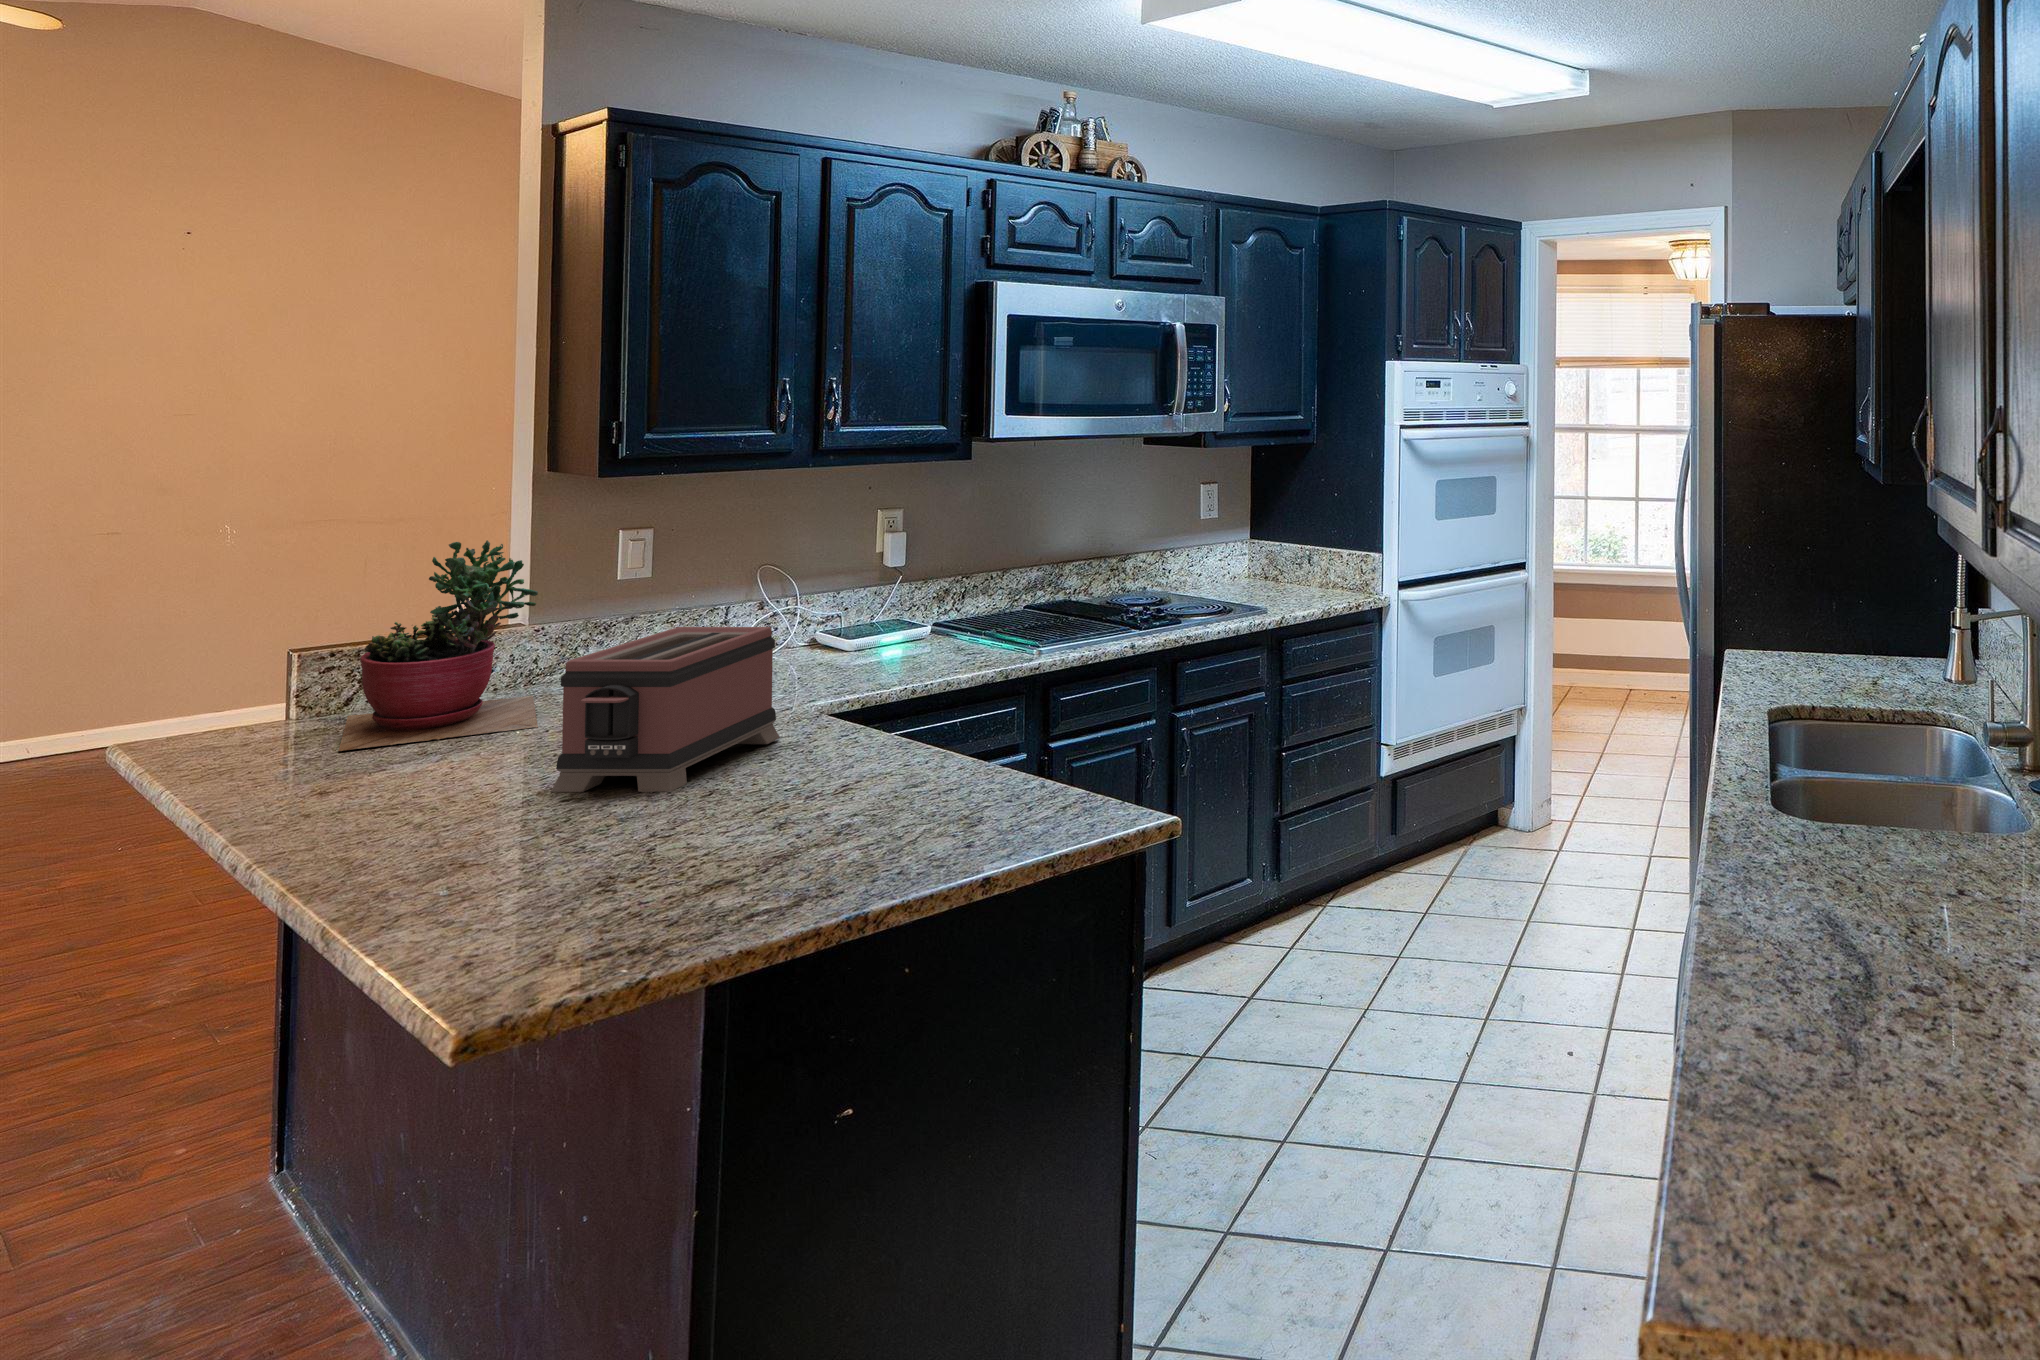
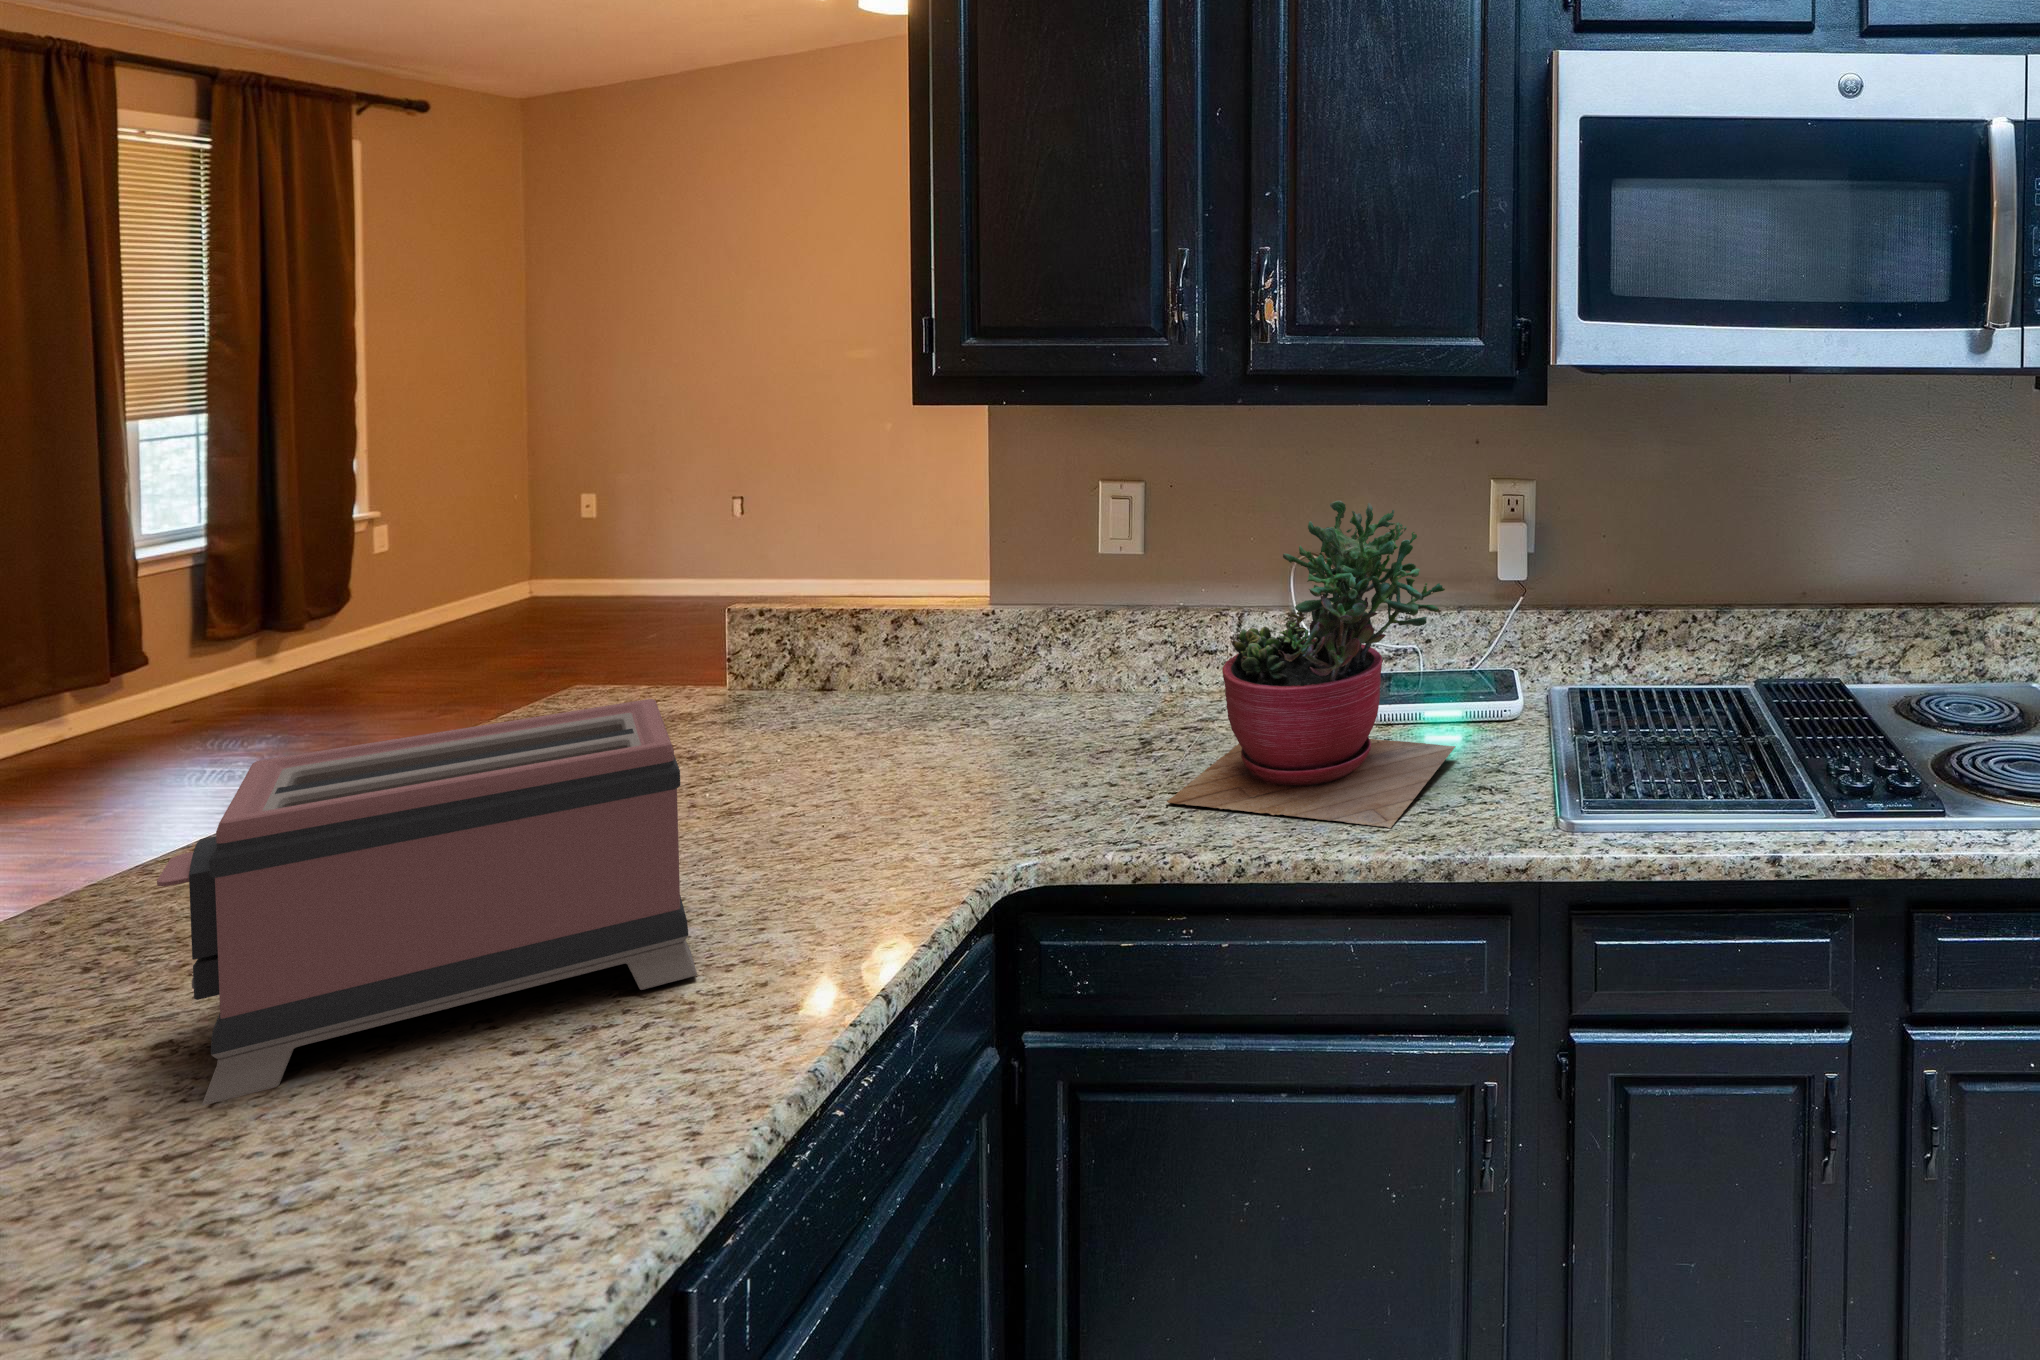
succulent plant: present [339,540,538,751] -> present [1167,501,1456,828]

